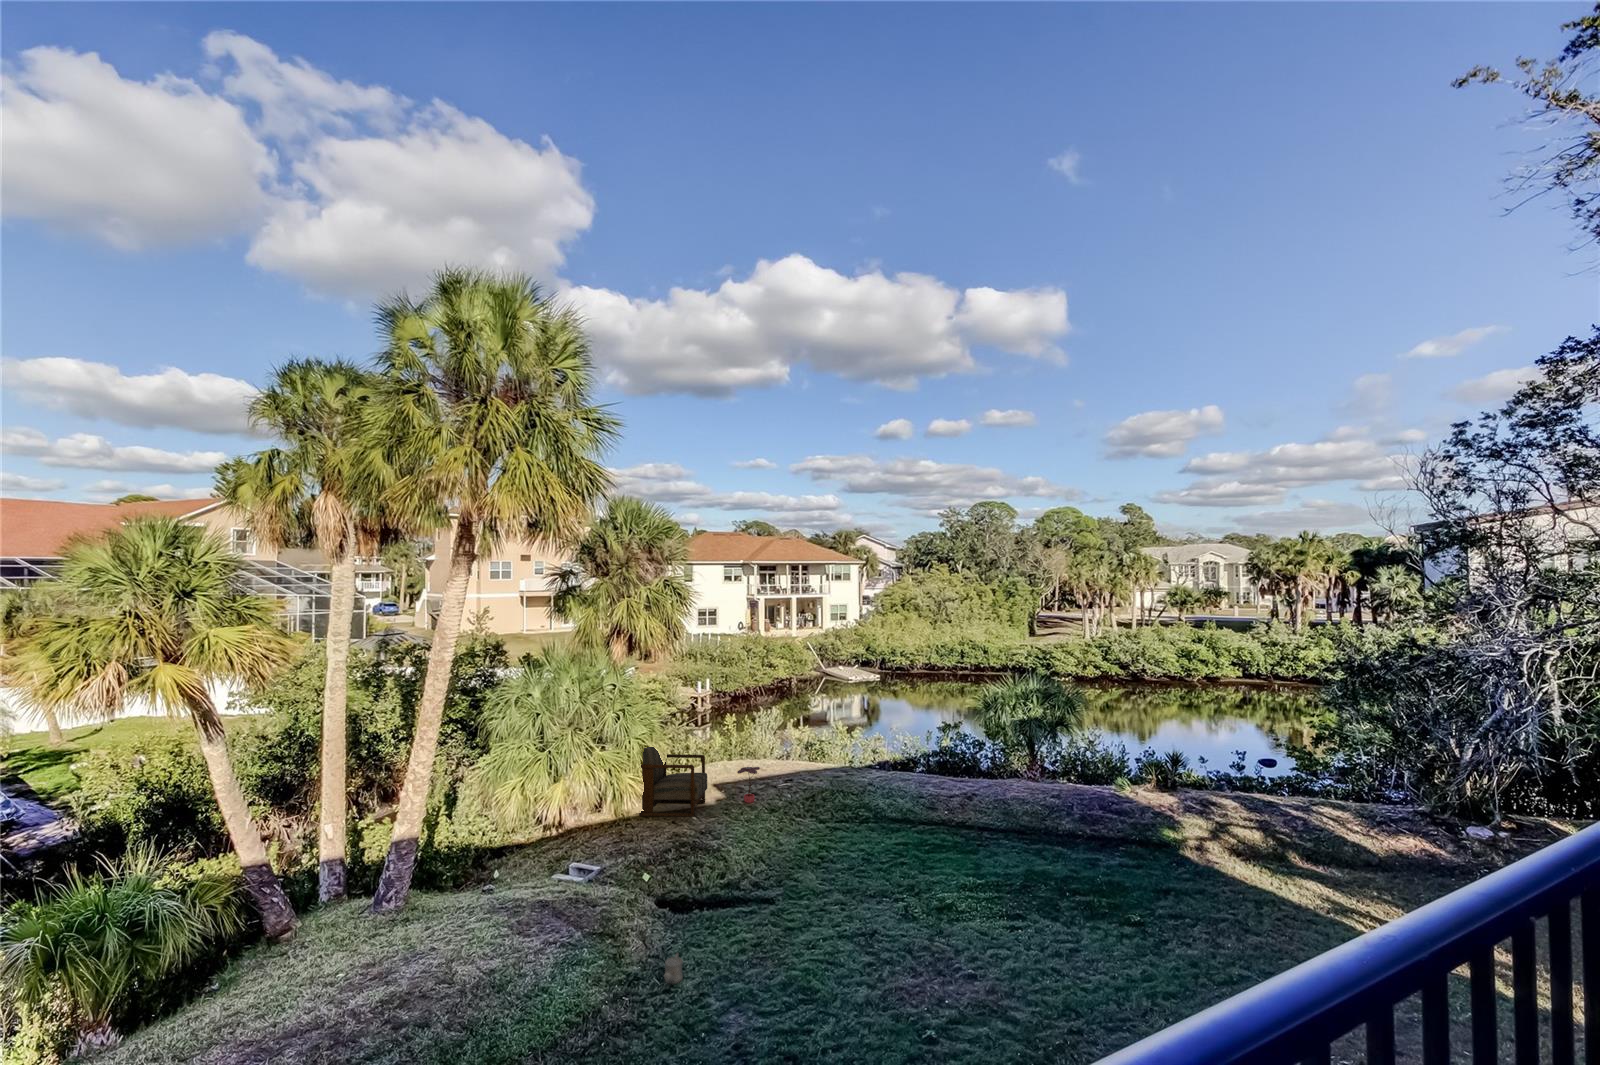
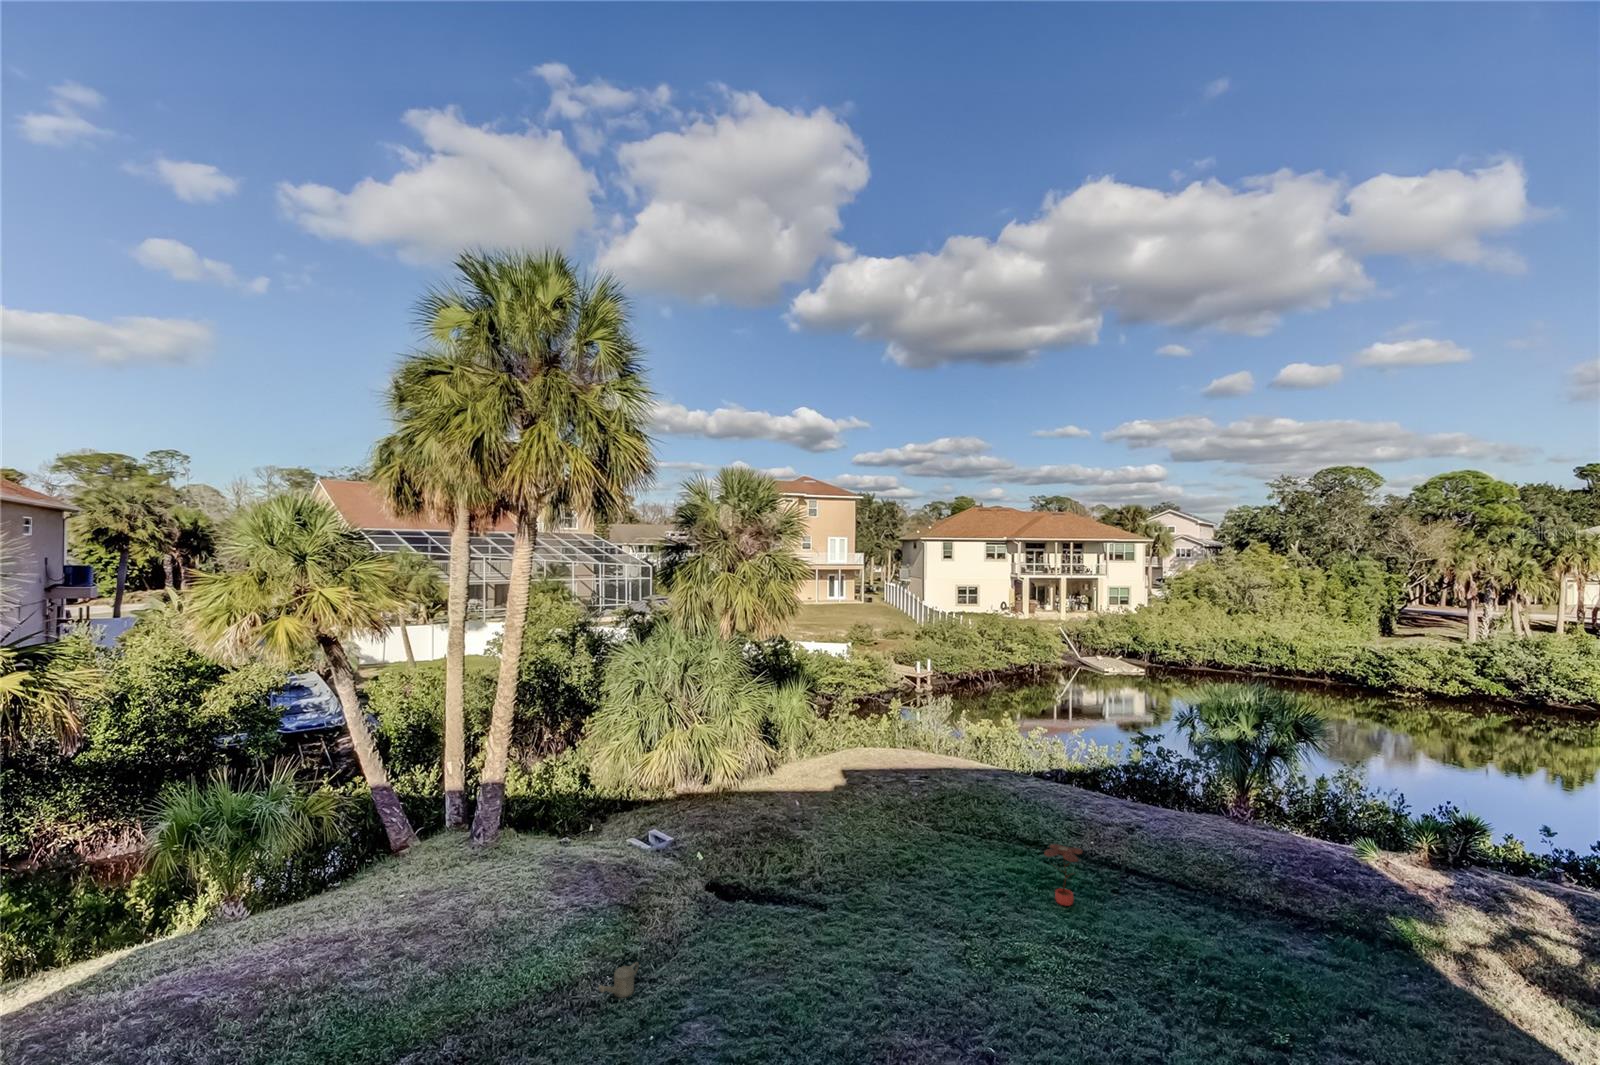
armchair: present [639,745,708,817] -> none [760,715,835,801]
potted plant: present [737,767,760,803] -> present [1044,844,1083,906]

